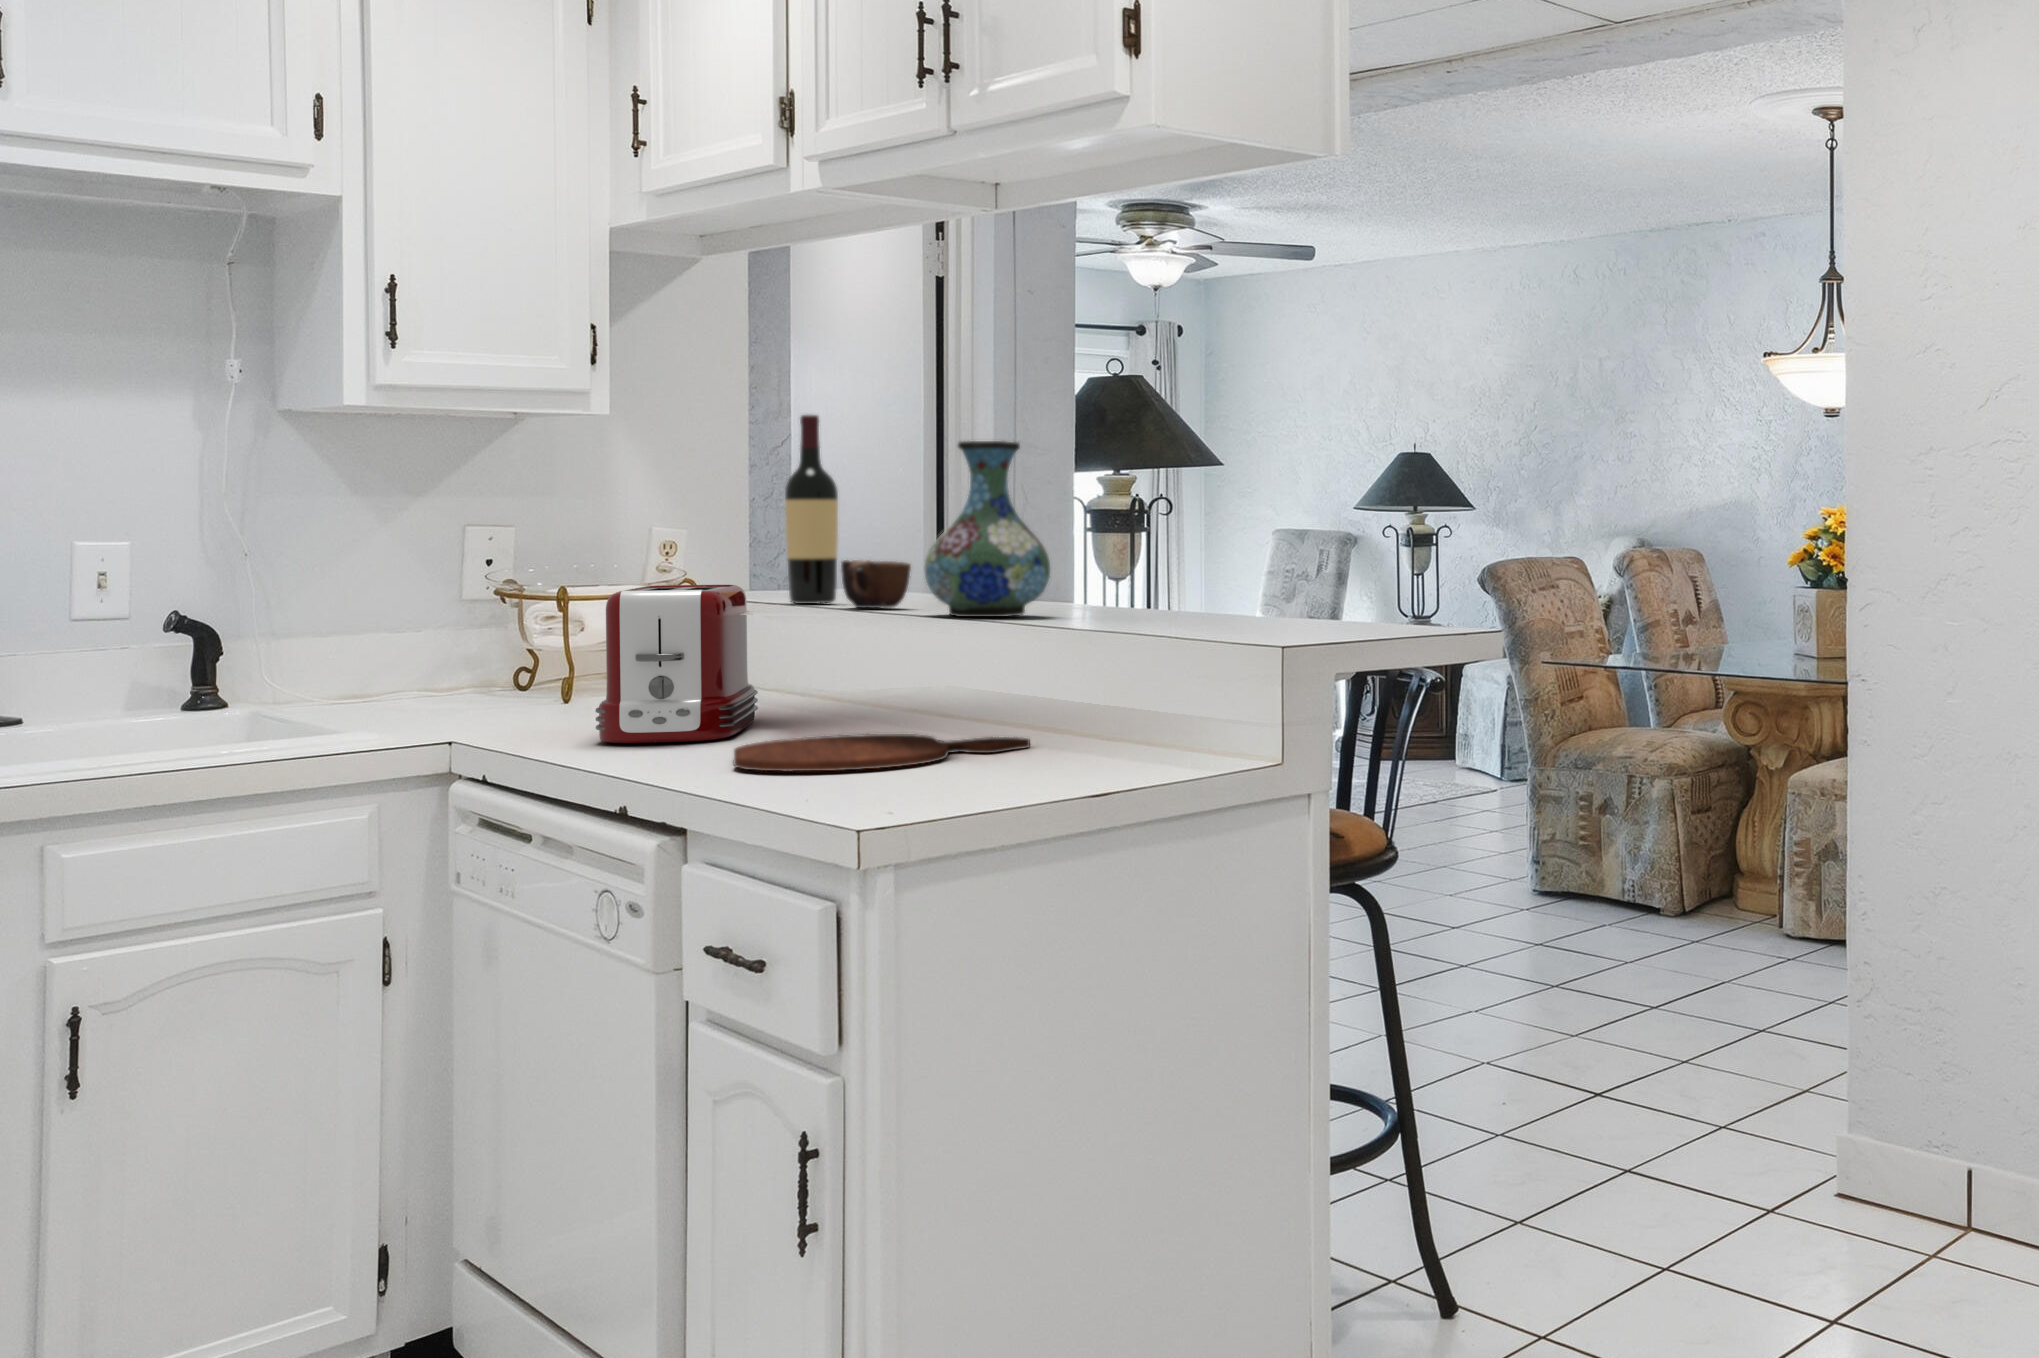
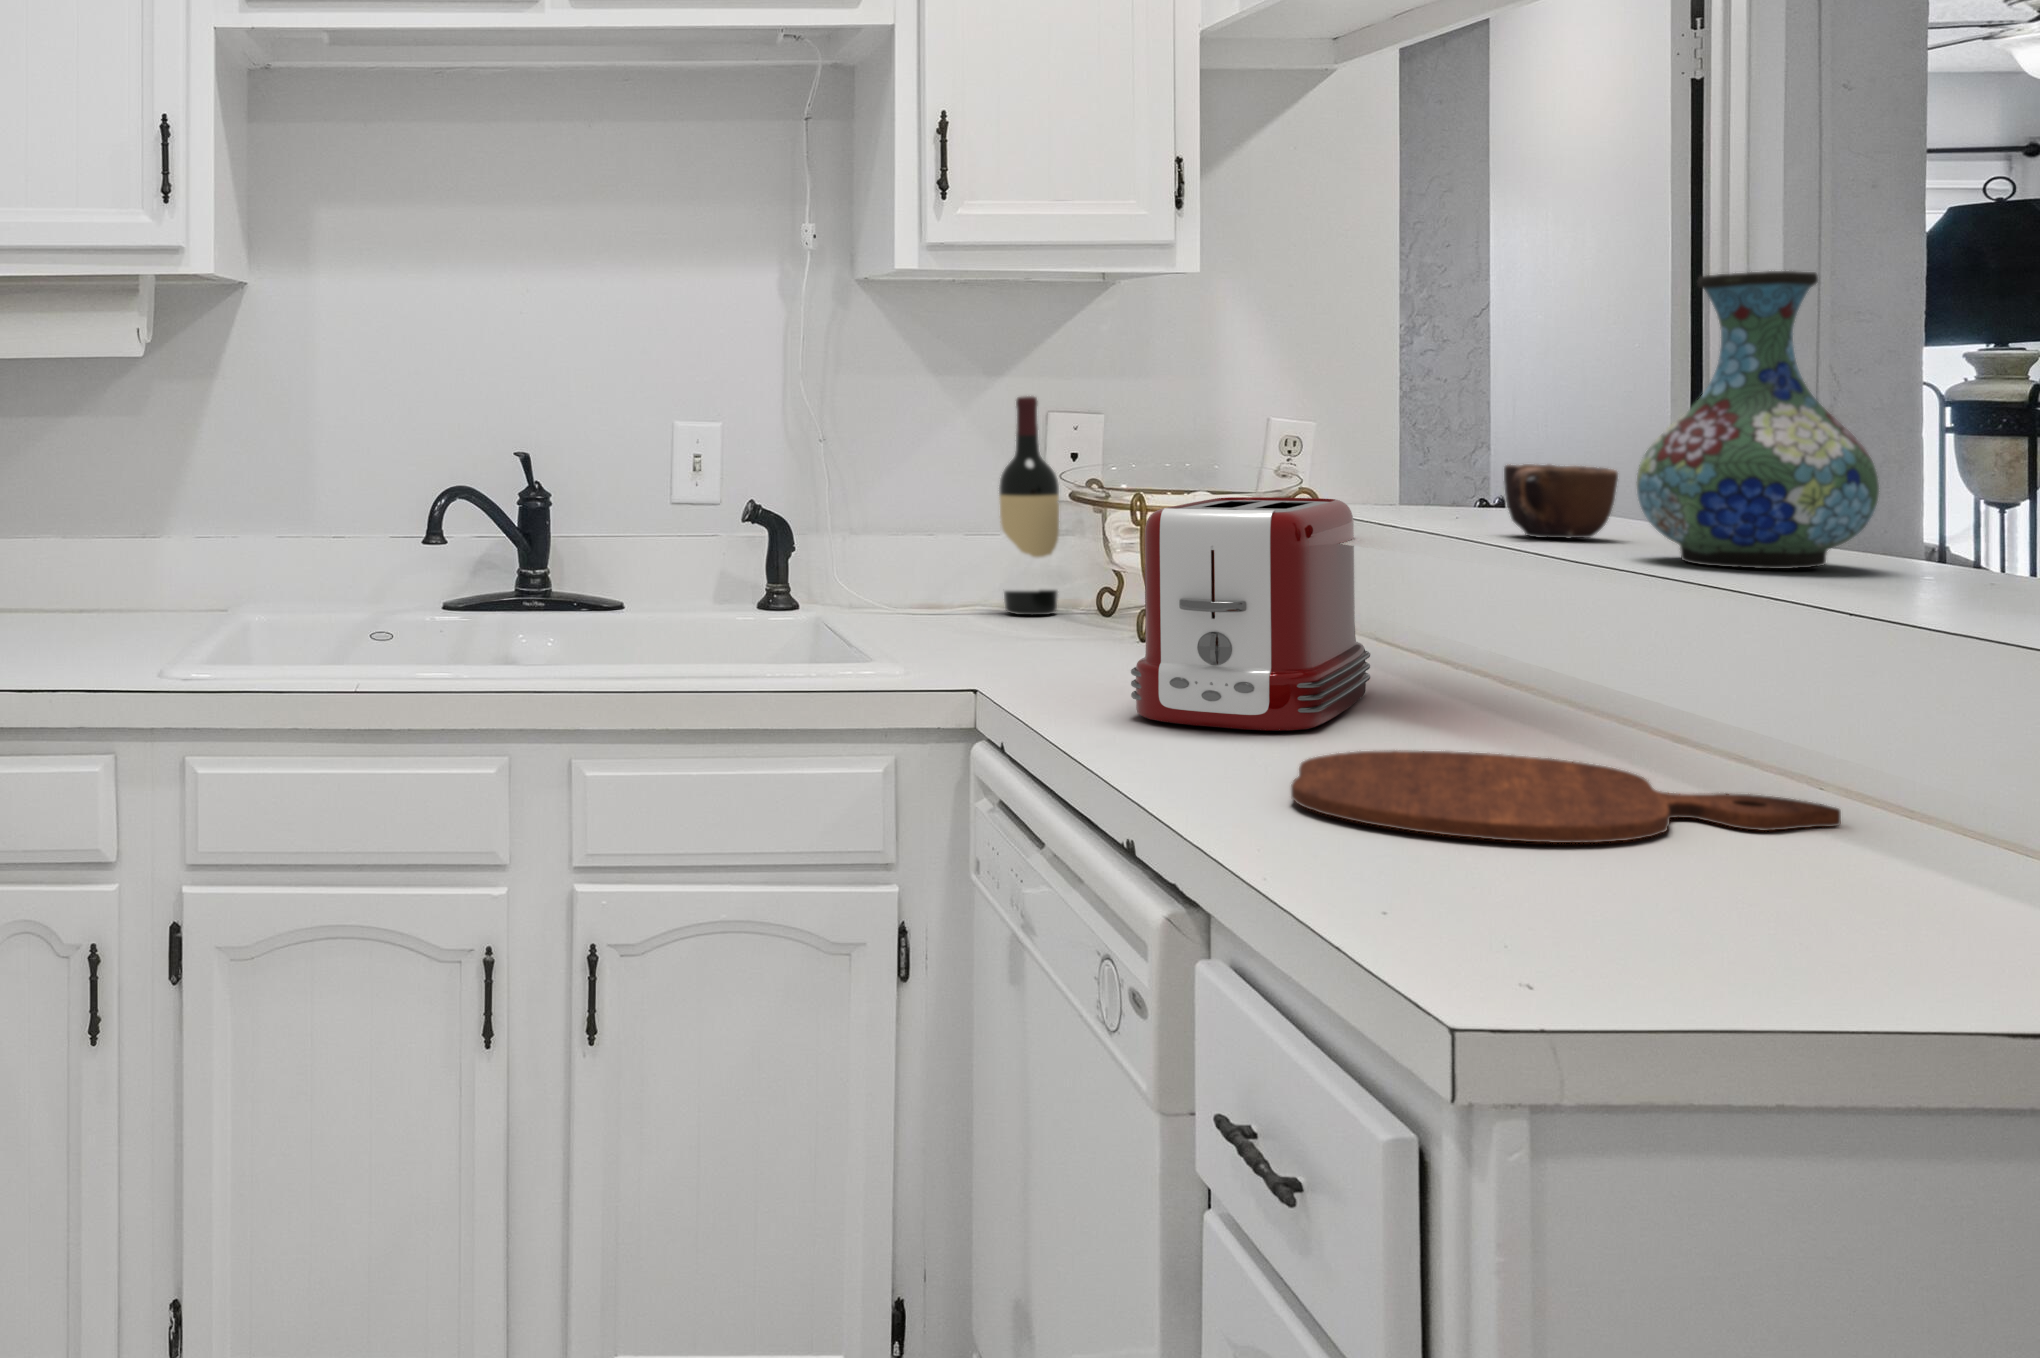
wine bottle: present [785,415,838,604] -> present [999,396,1059,615]

